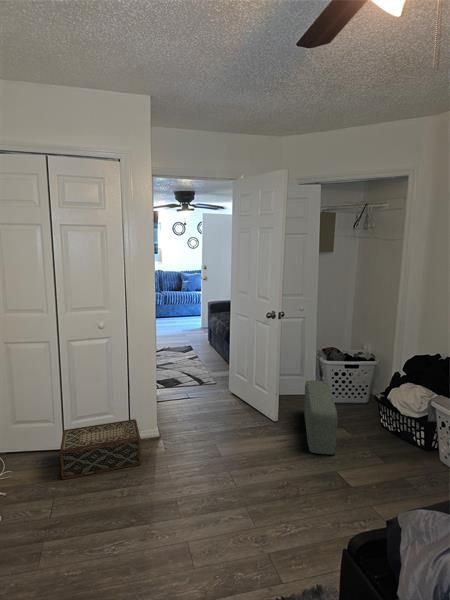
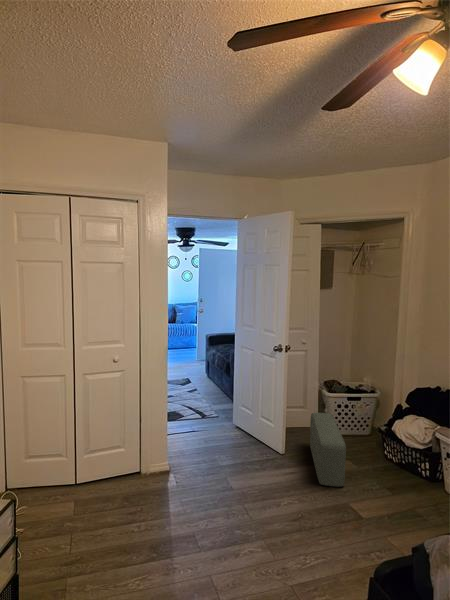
woven basket: present [60,419,141,479] -> none [75,453,154,515]

